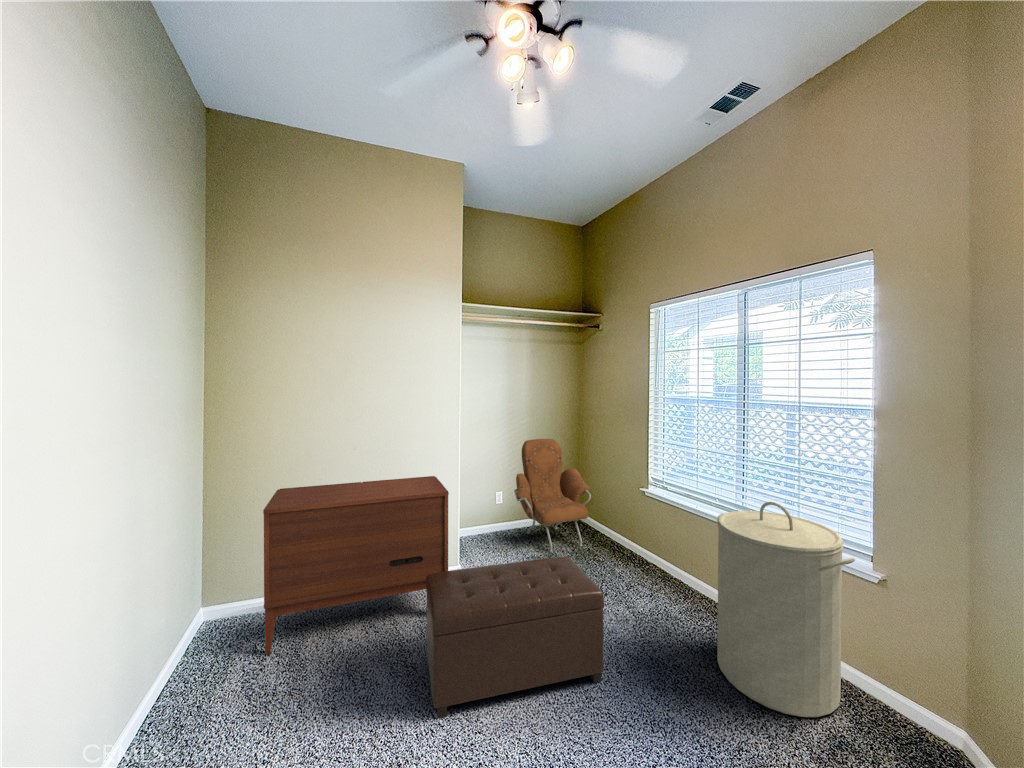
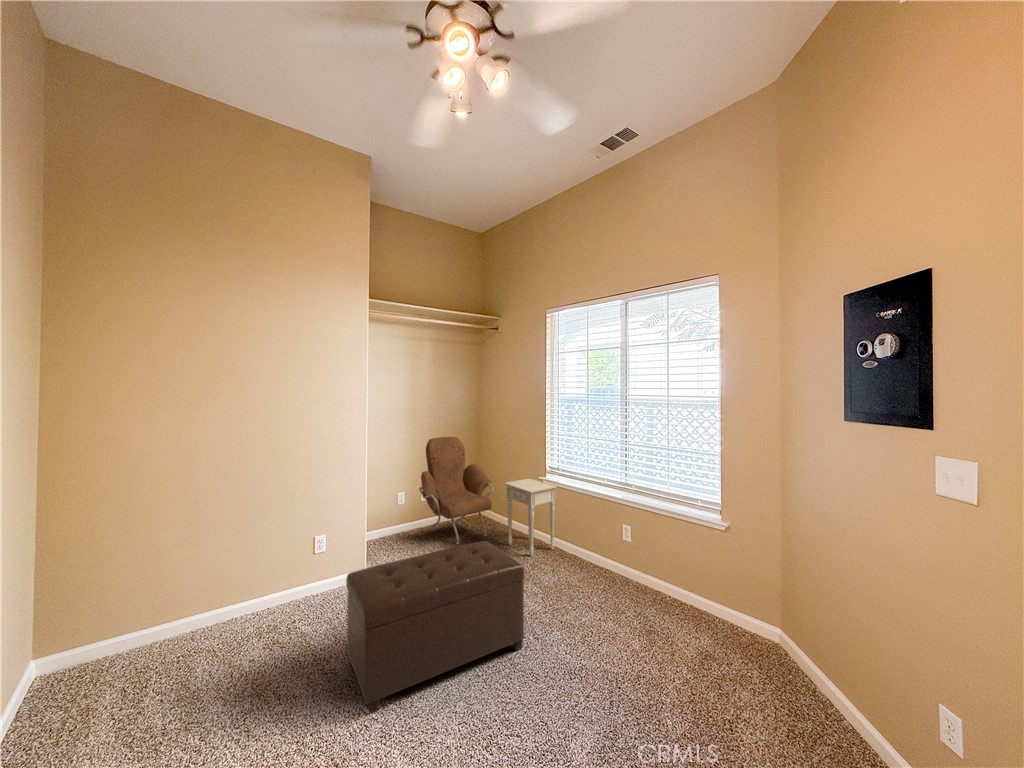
dresser: present [263,476,449,655] -> none [140,476,364,695]
nightstand: none [600,489,660,576] -> present [504,479,557,556]
laundry hamper: present [717,502,855,717] -> none [611,474,713,643]

